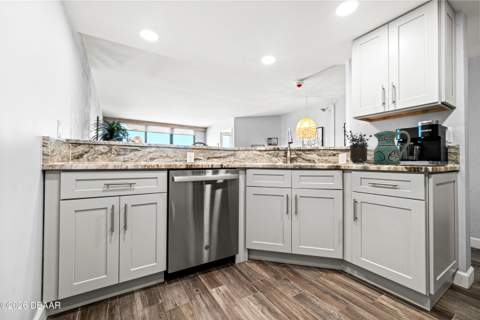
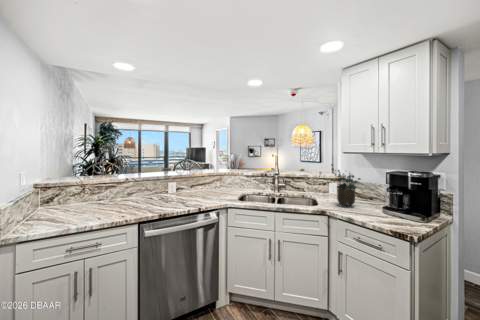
ceramic pitcher: present [374,131,410,165] -> none [360,182,399,221]

